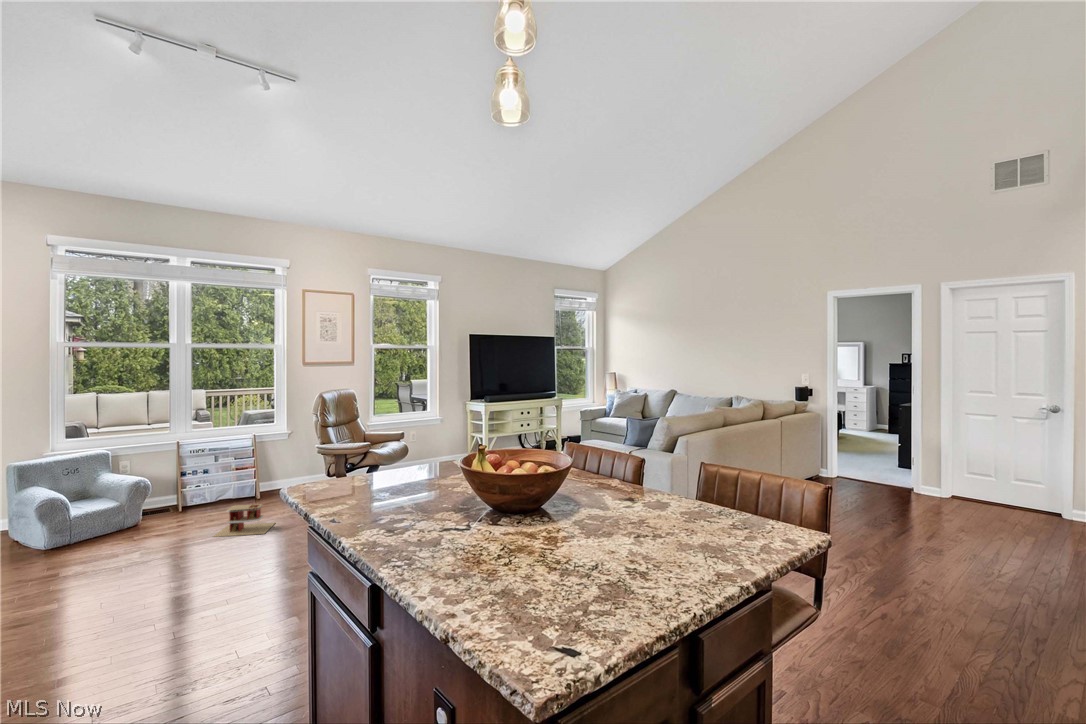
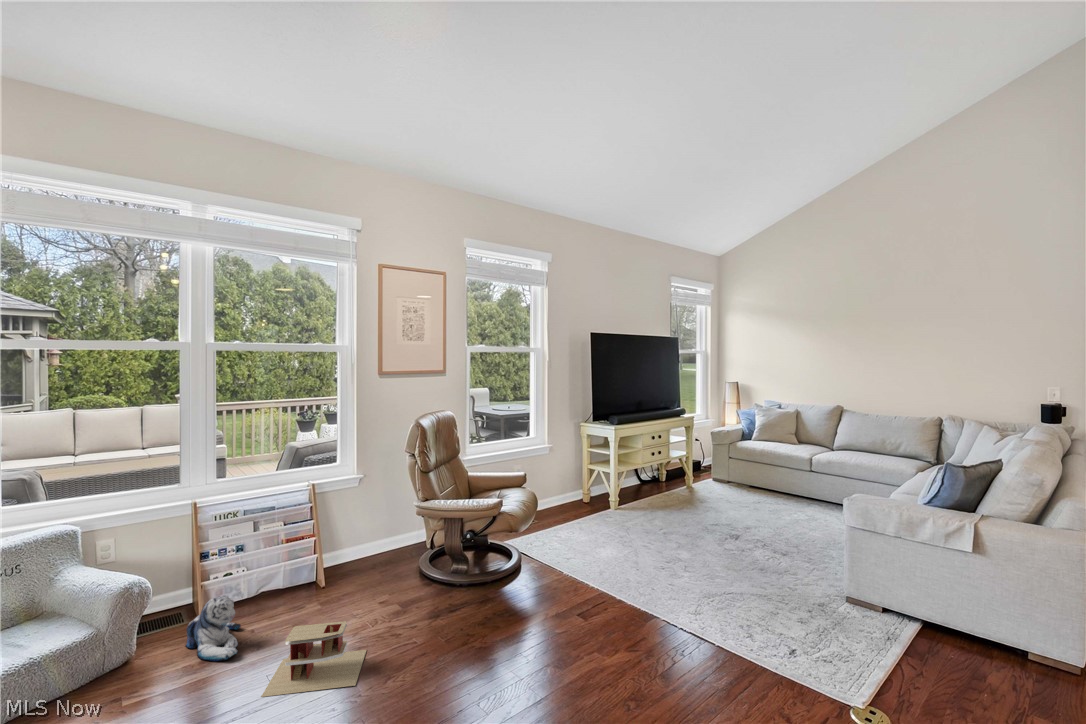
plush toy: none [171,492,205,526] -> present [185,596,241,661]

